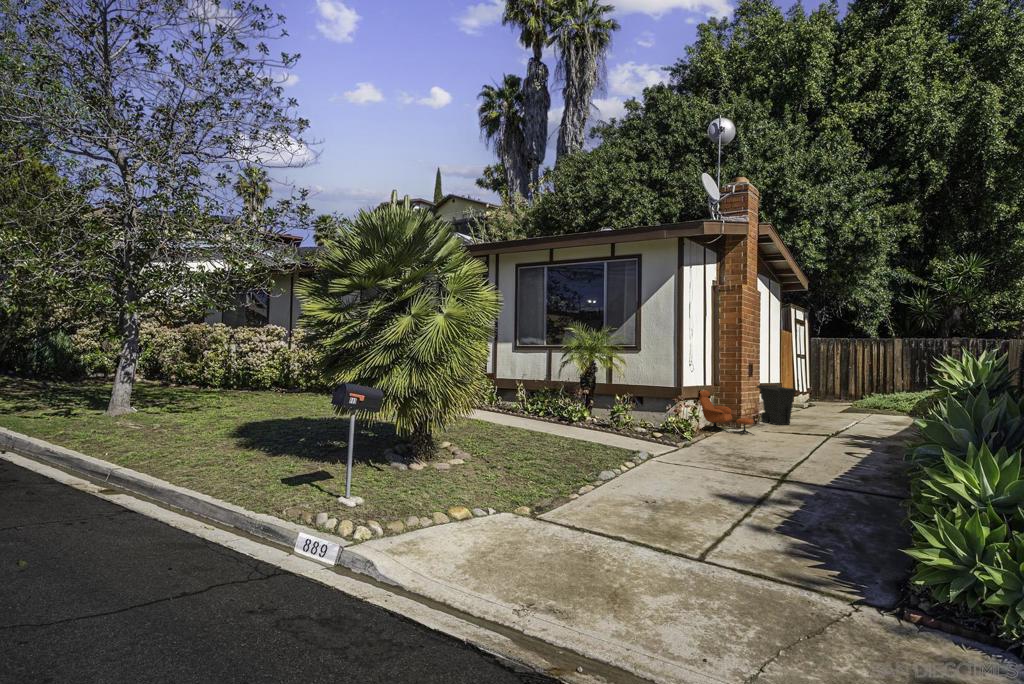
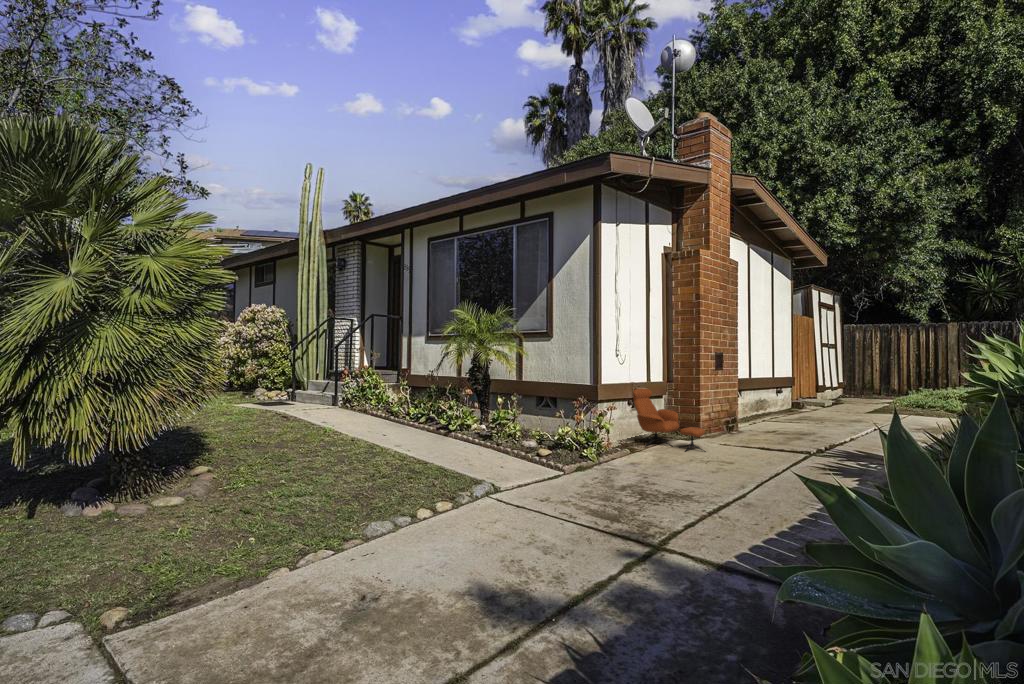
trash can: present [756,385,796,425] -> none [729,381,782,435]

